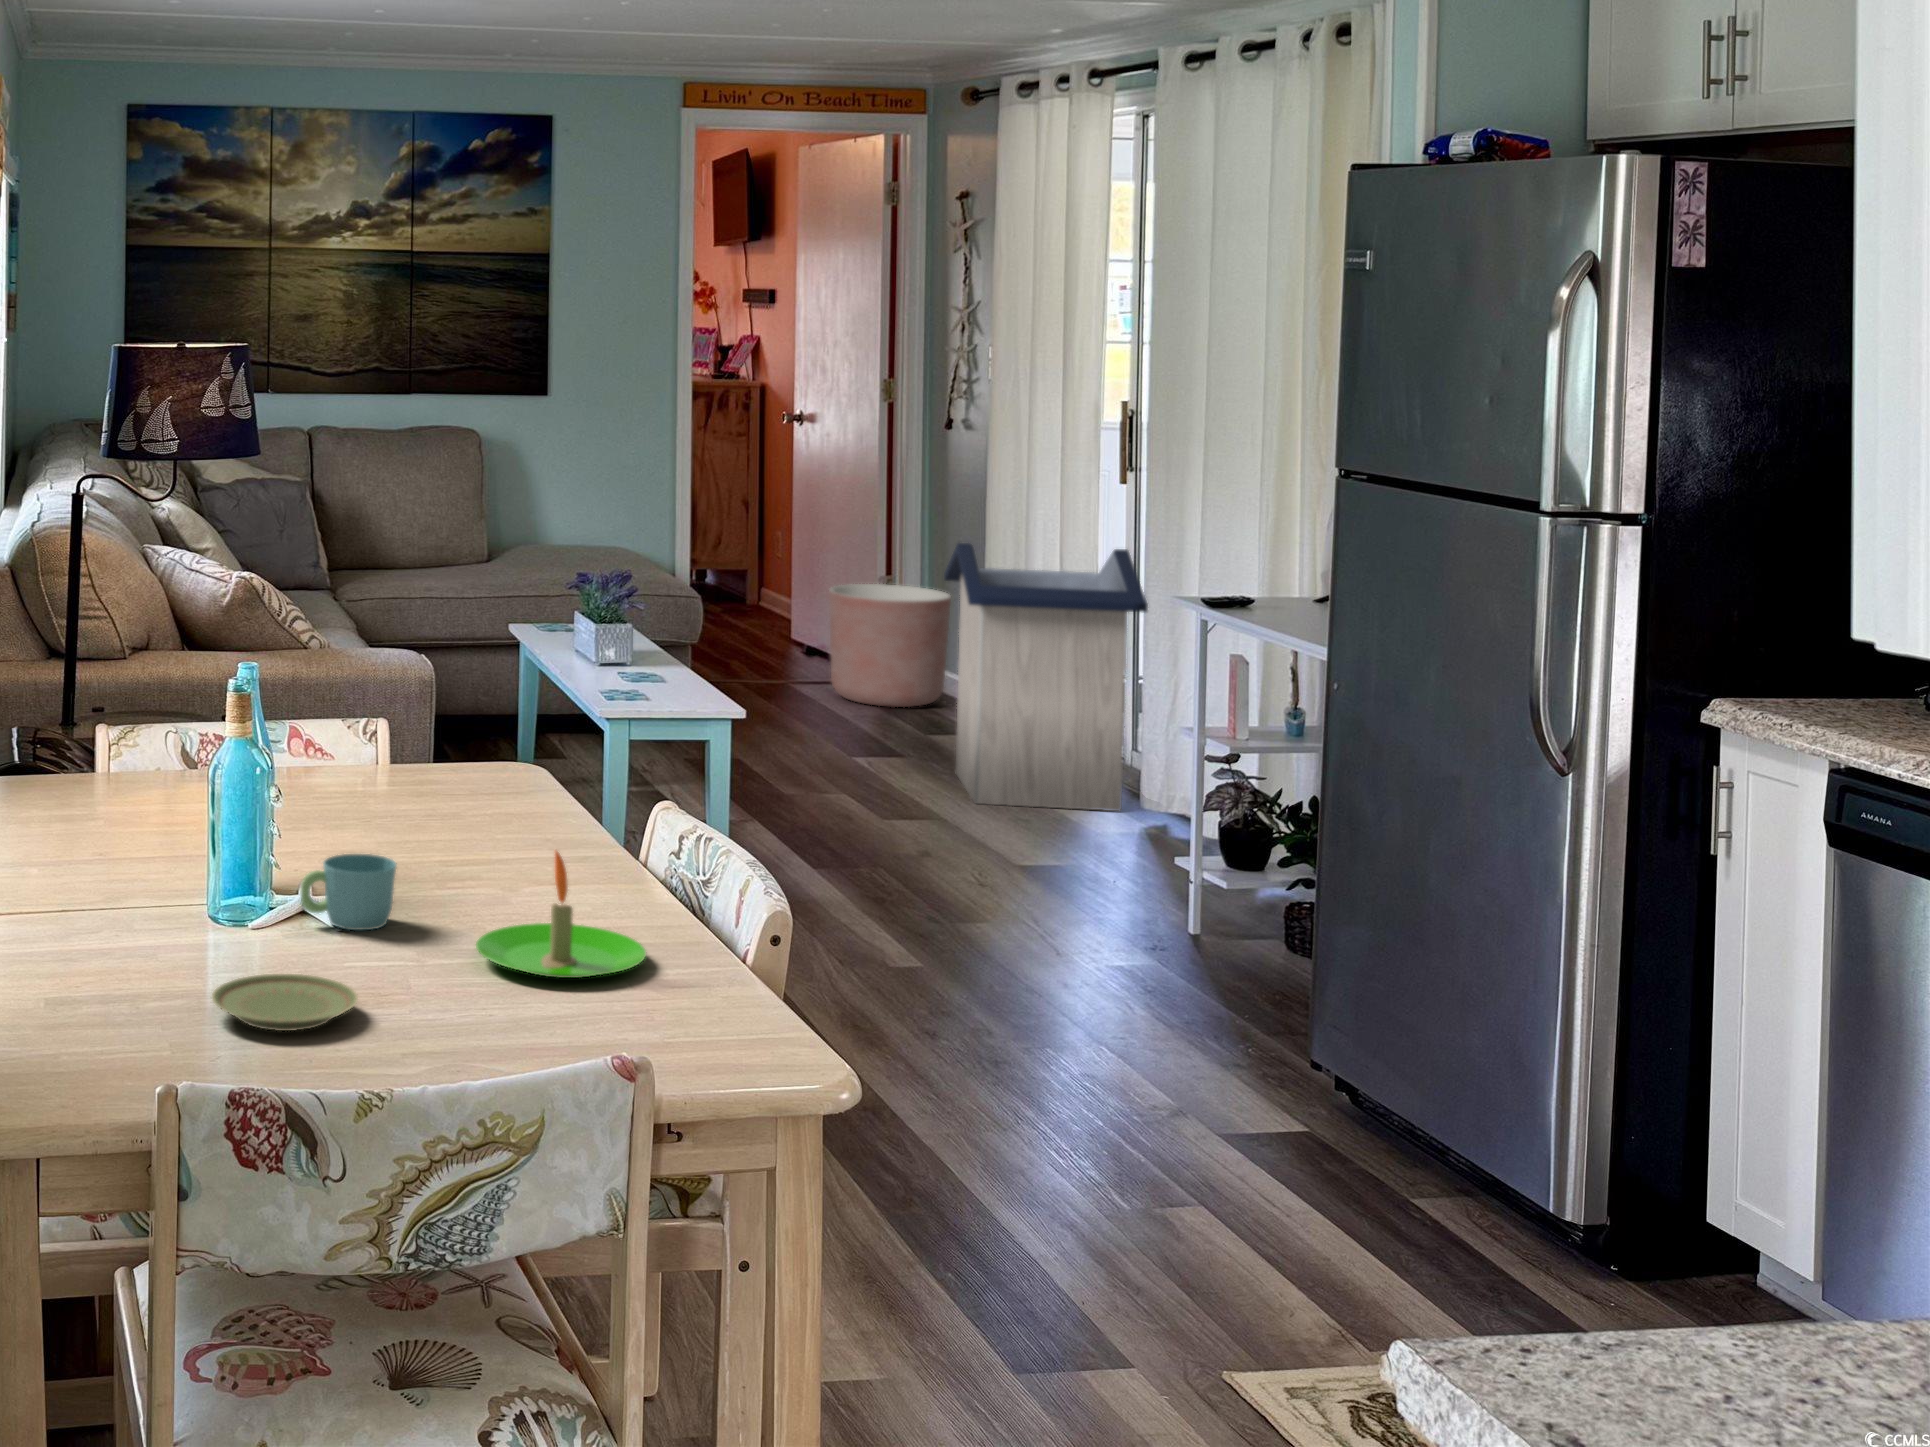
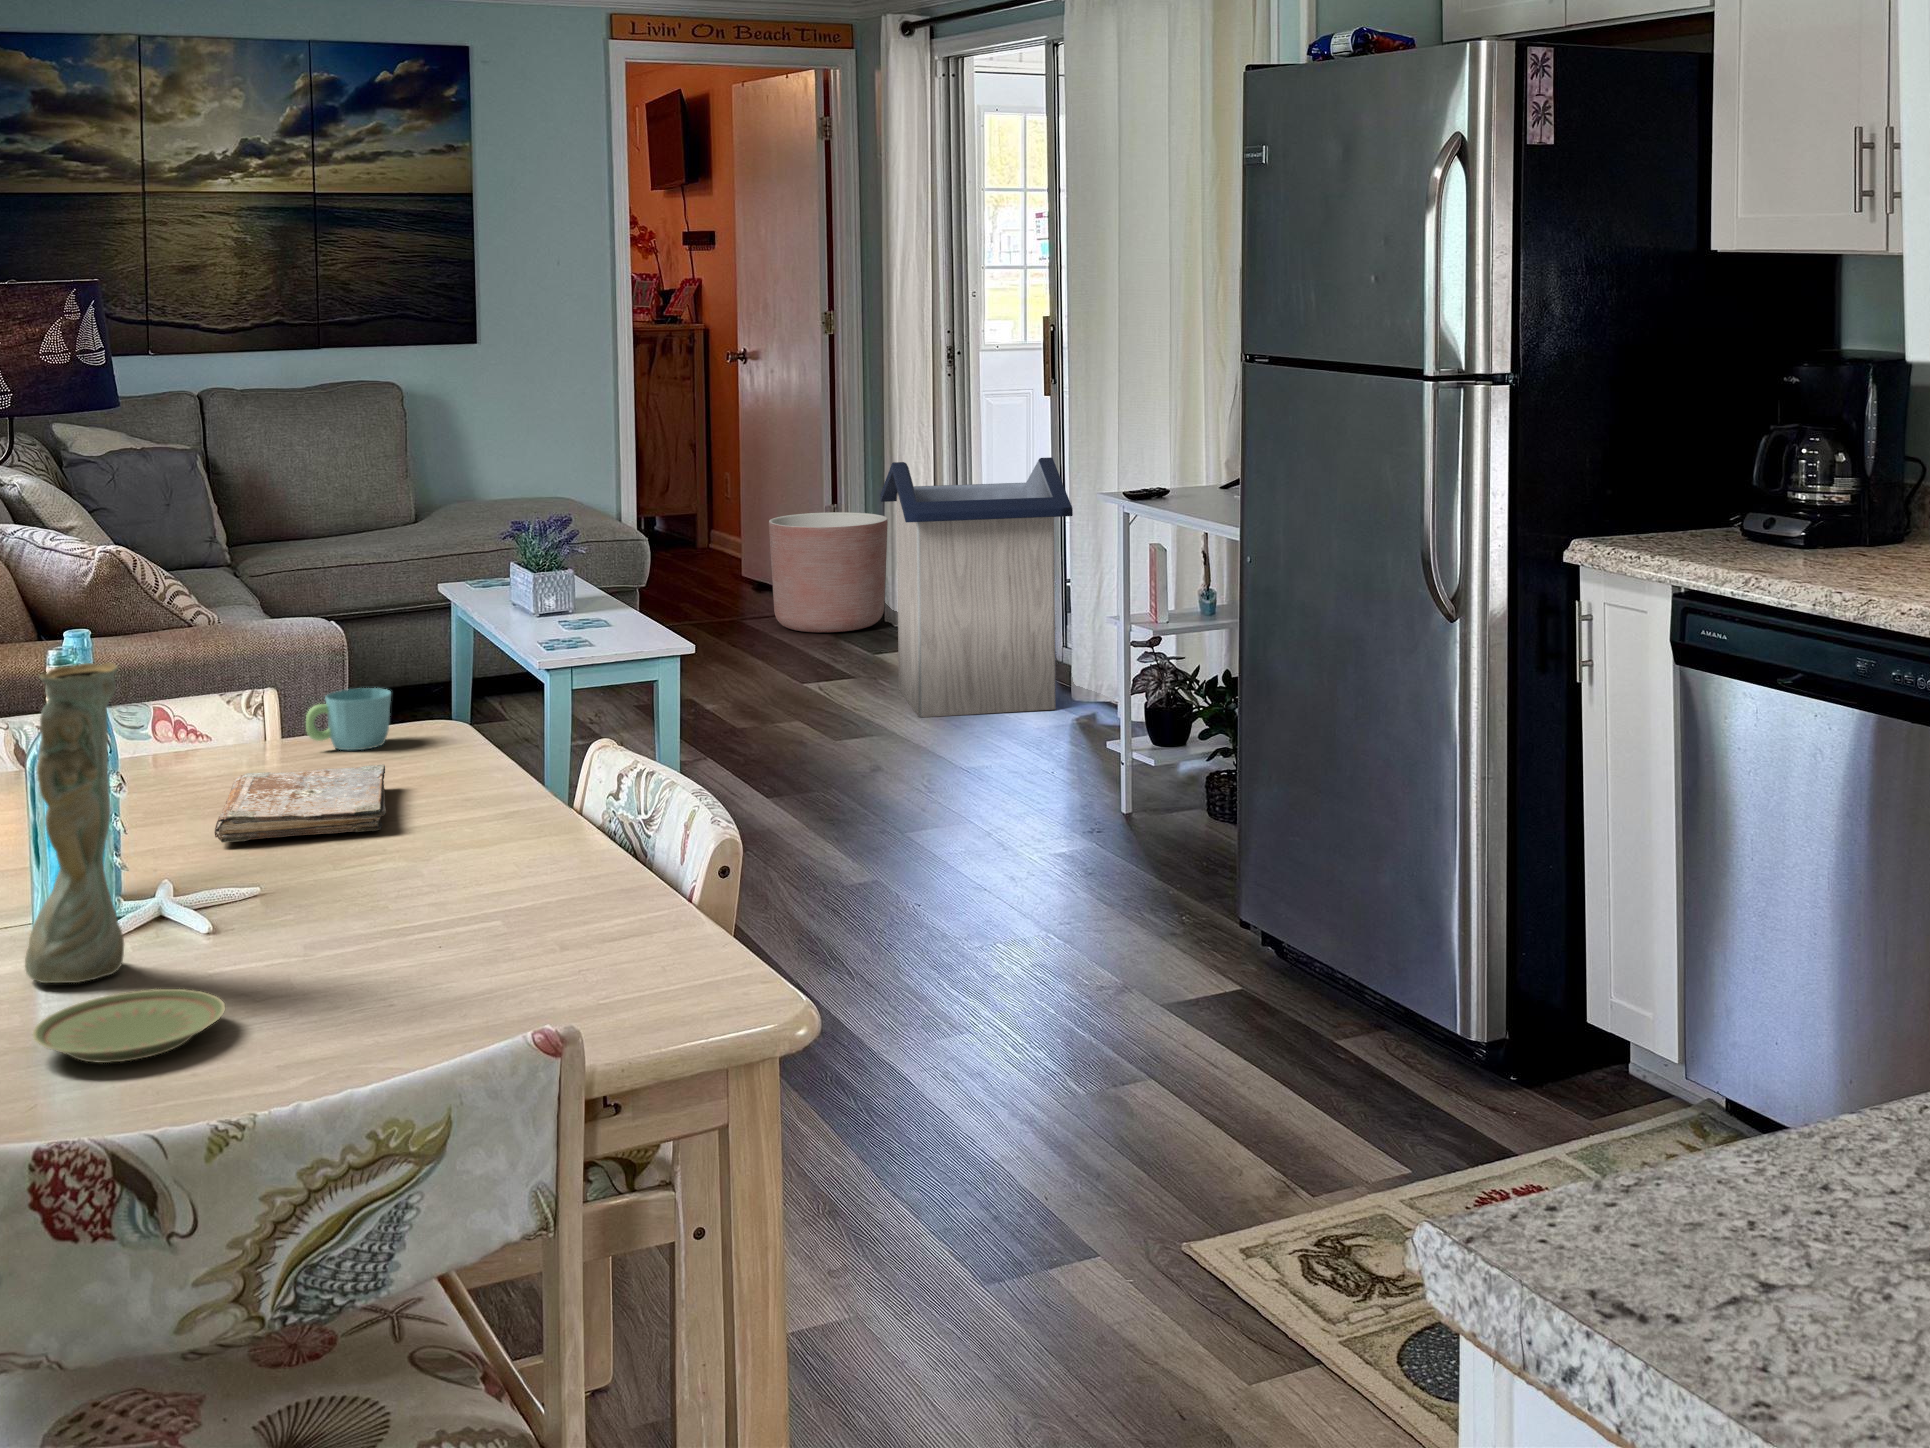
vase: none [200,693,282,960] -> present [25,662,124,983]
book: none [340,796,481,860] -> present [215,764,386,843]
candle: present [476,851,646,978] -> none [375,805,576,949]
mug: present [301,854,396,930] -> present [306,688,391,750]

